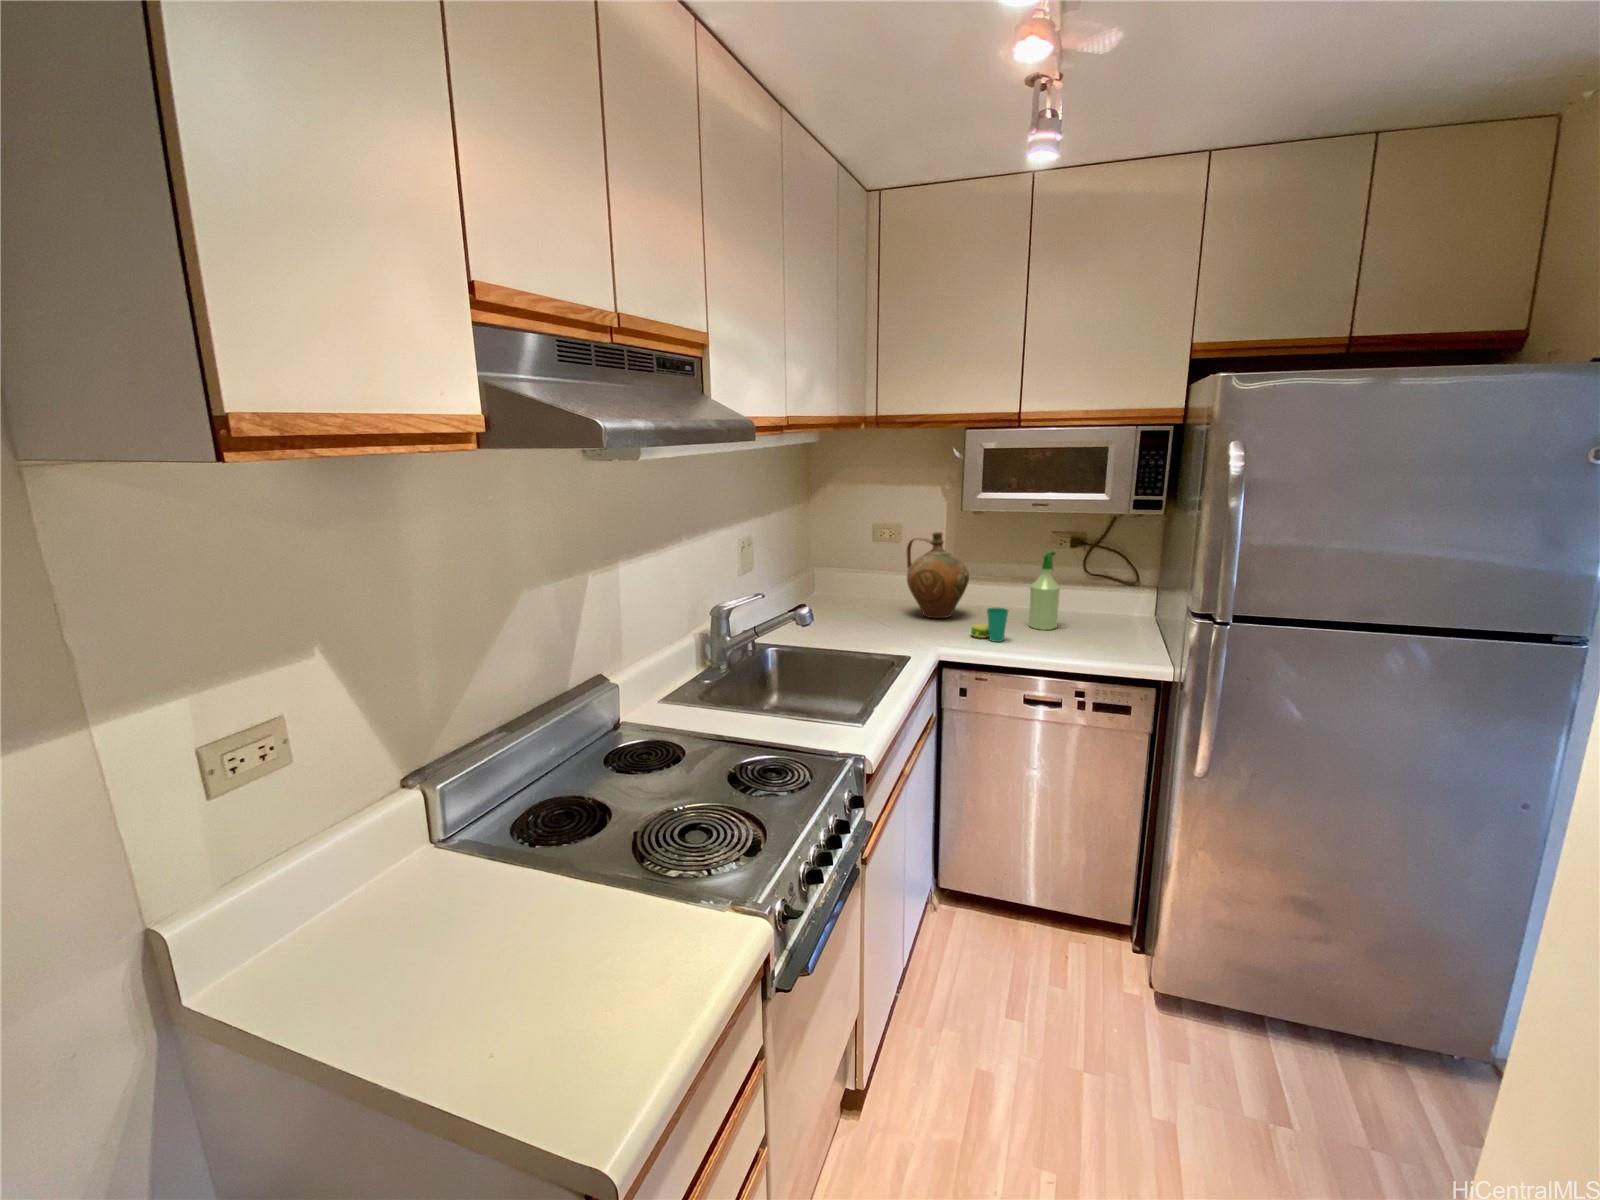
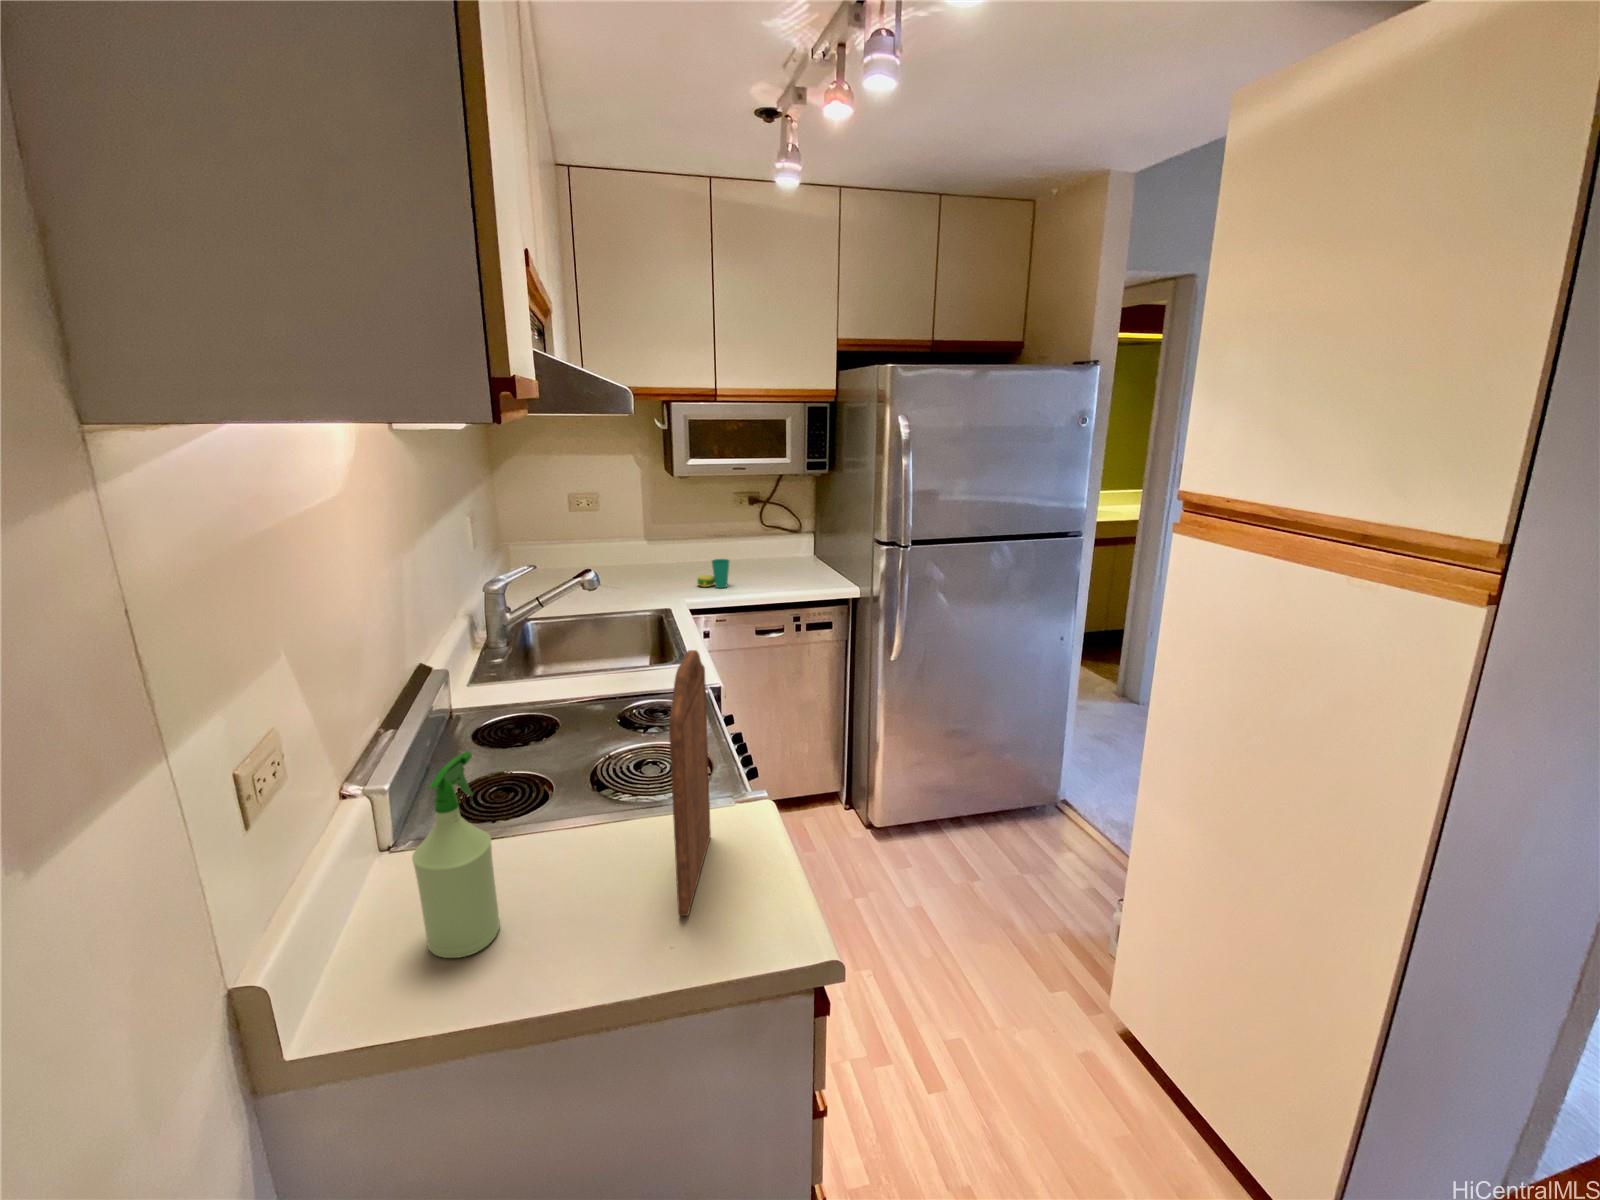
ceramic jug: present [907,532,969,618] -> none [617,497,678,577]
spray bottle: present [1029,551,1060,630] -> present [412,751,500,958]
cutting board: none [495,720,669,1058] -> present [669,650,711,916]

